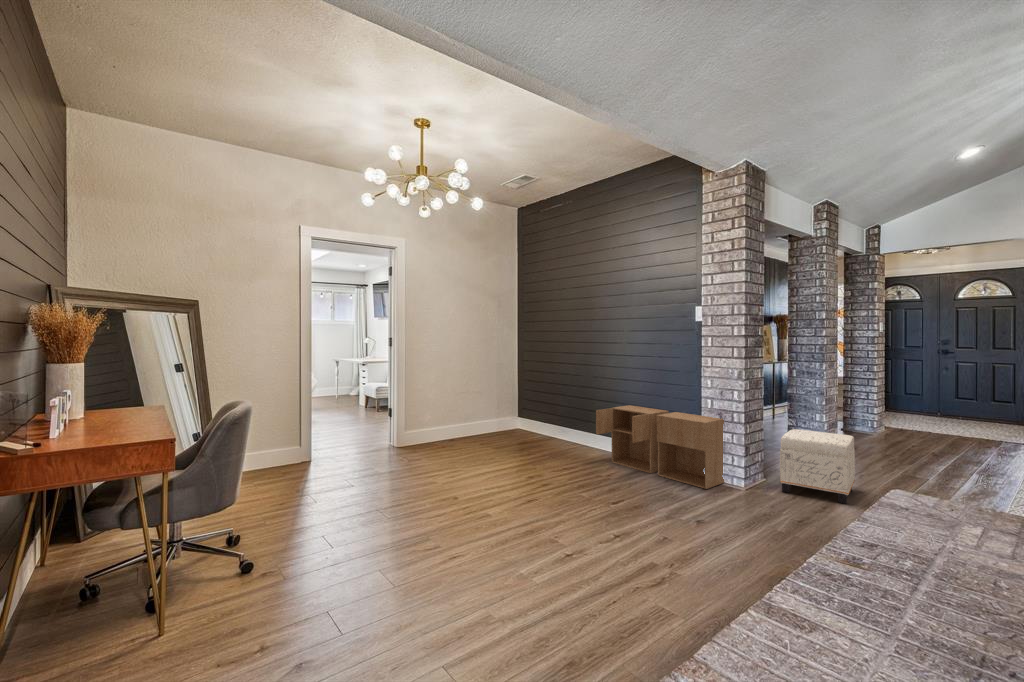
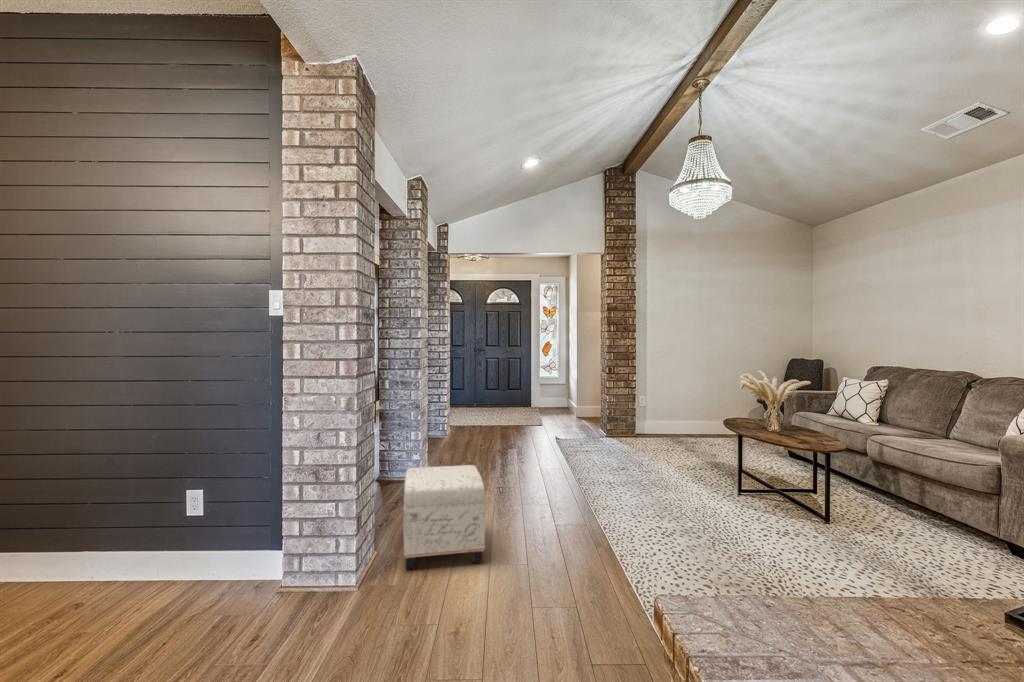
storage cabinet: present [596,405,724,489] -> none [26,478,322,617]

